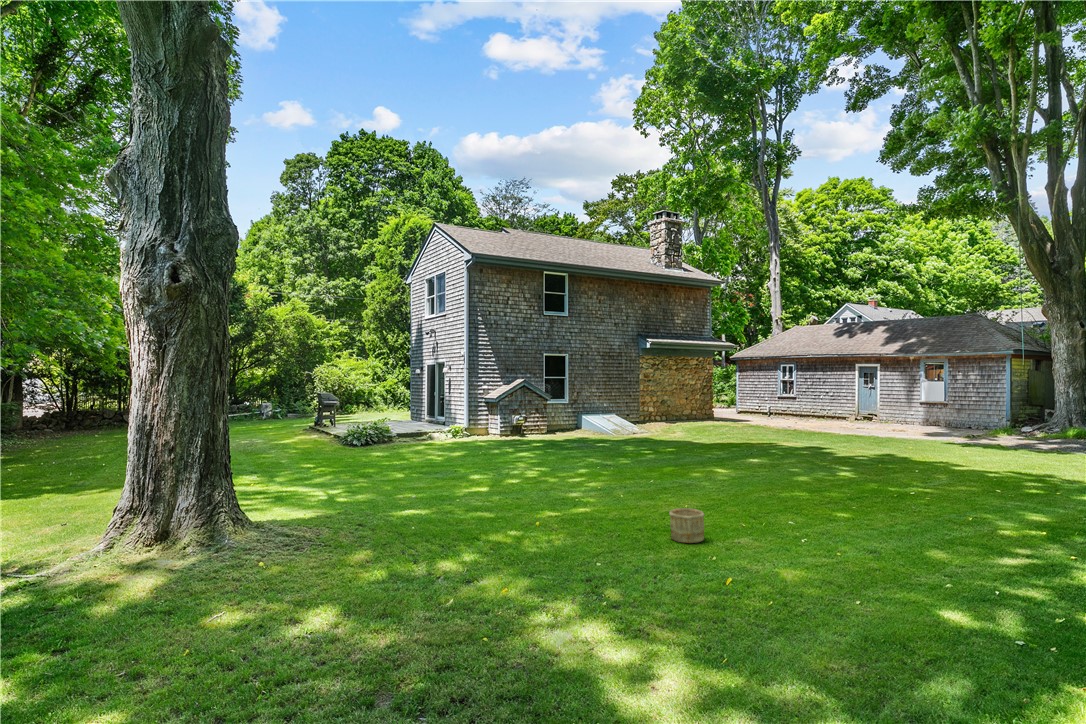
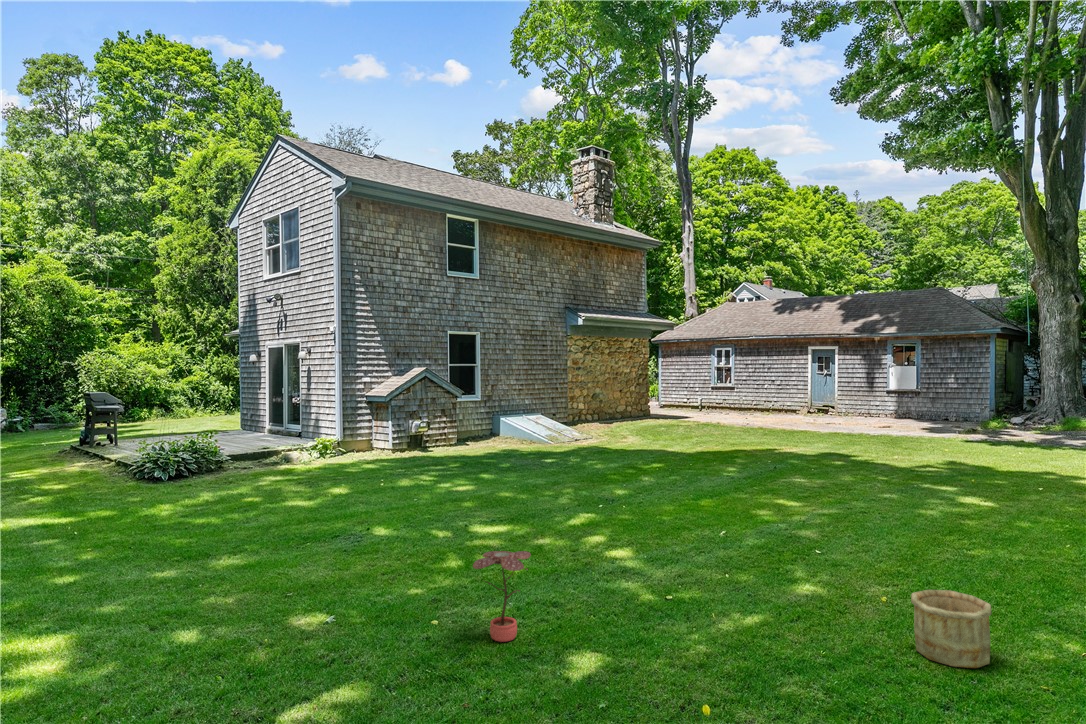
potted plant: none [468,478,498,520] -> present [473,551,531,642]

